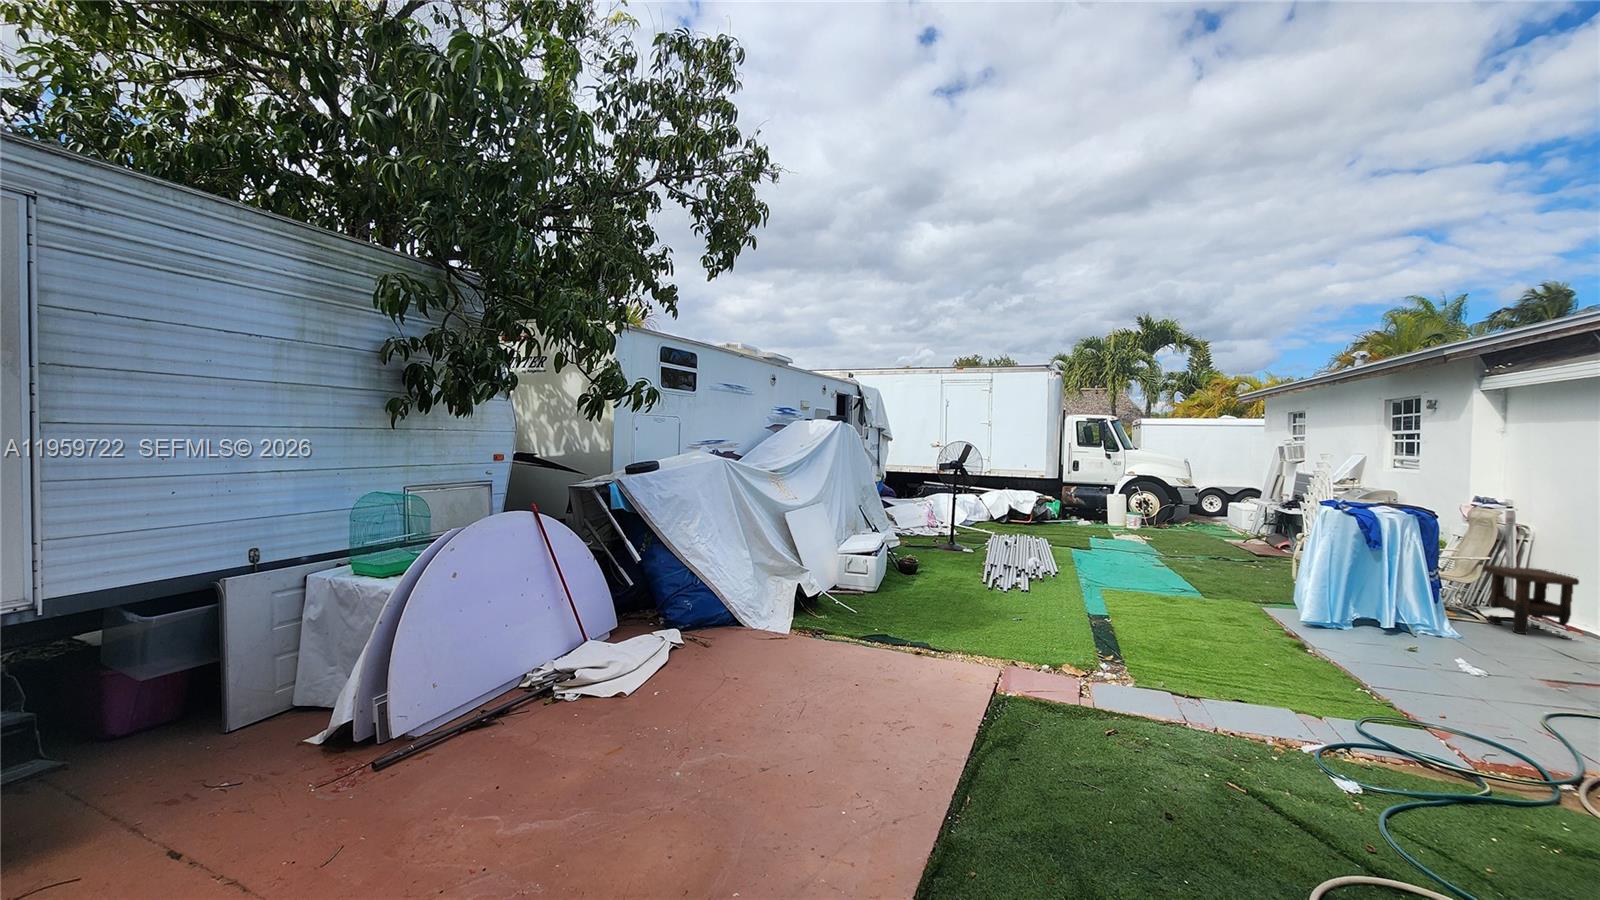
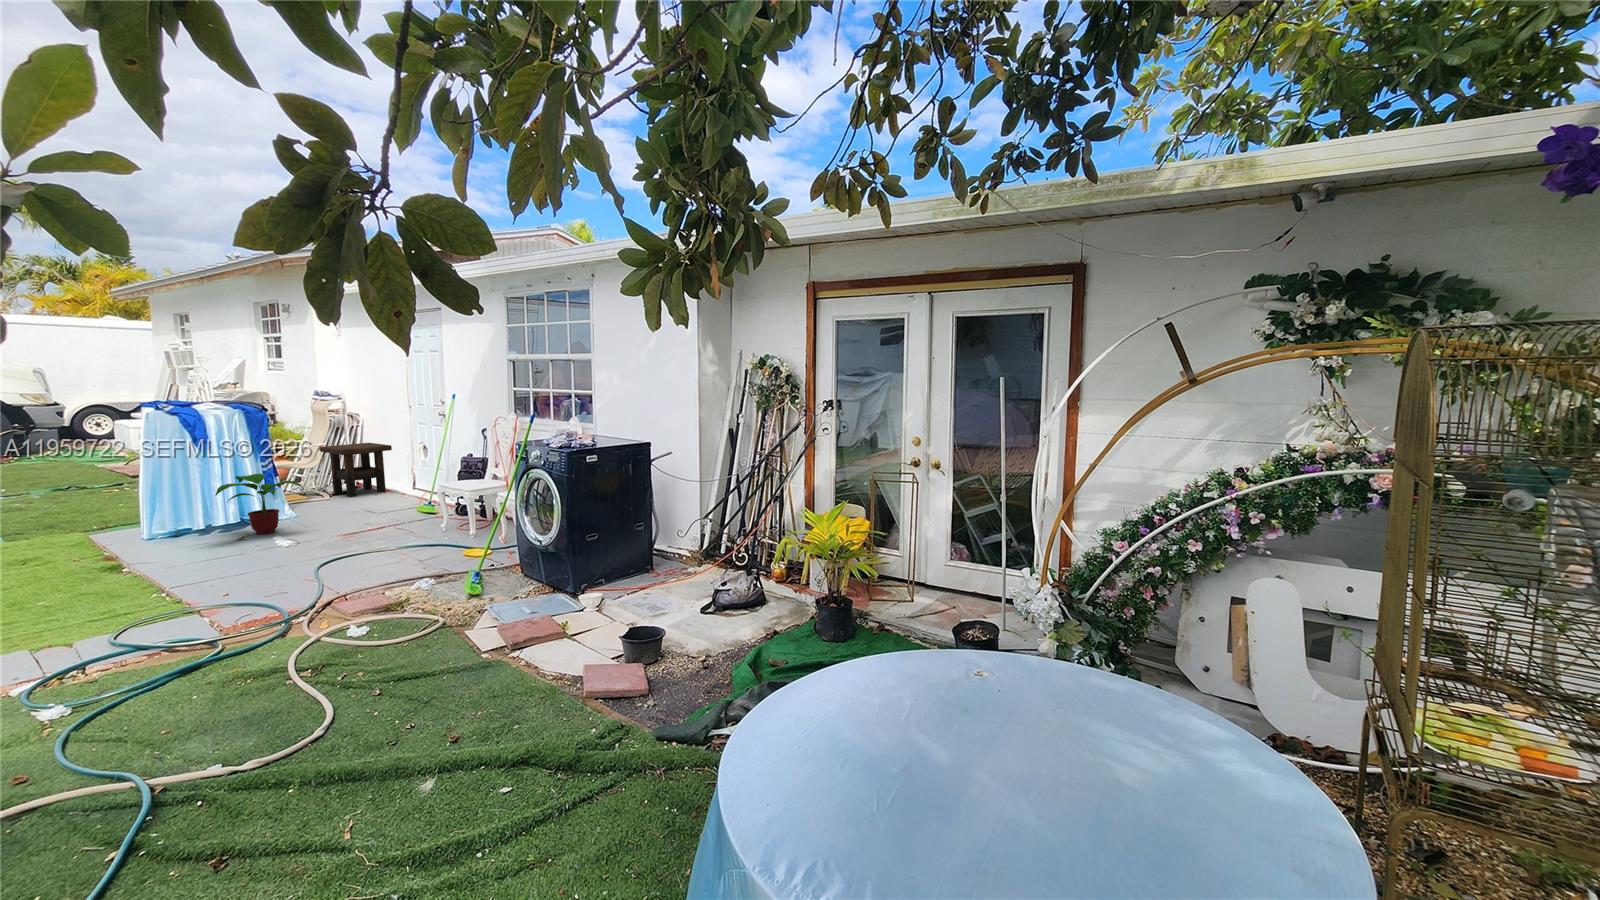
potted plant: none [1392,583,1492,655] -> present [216,474,304,534]

